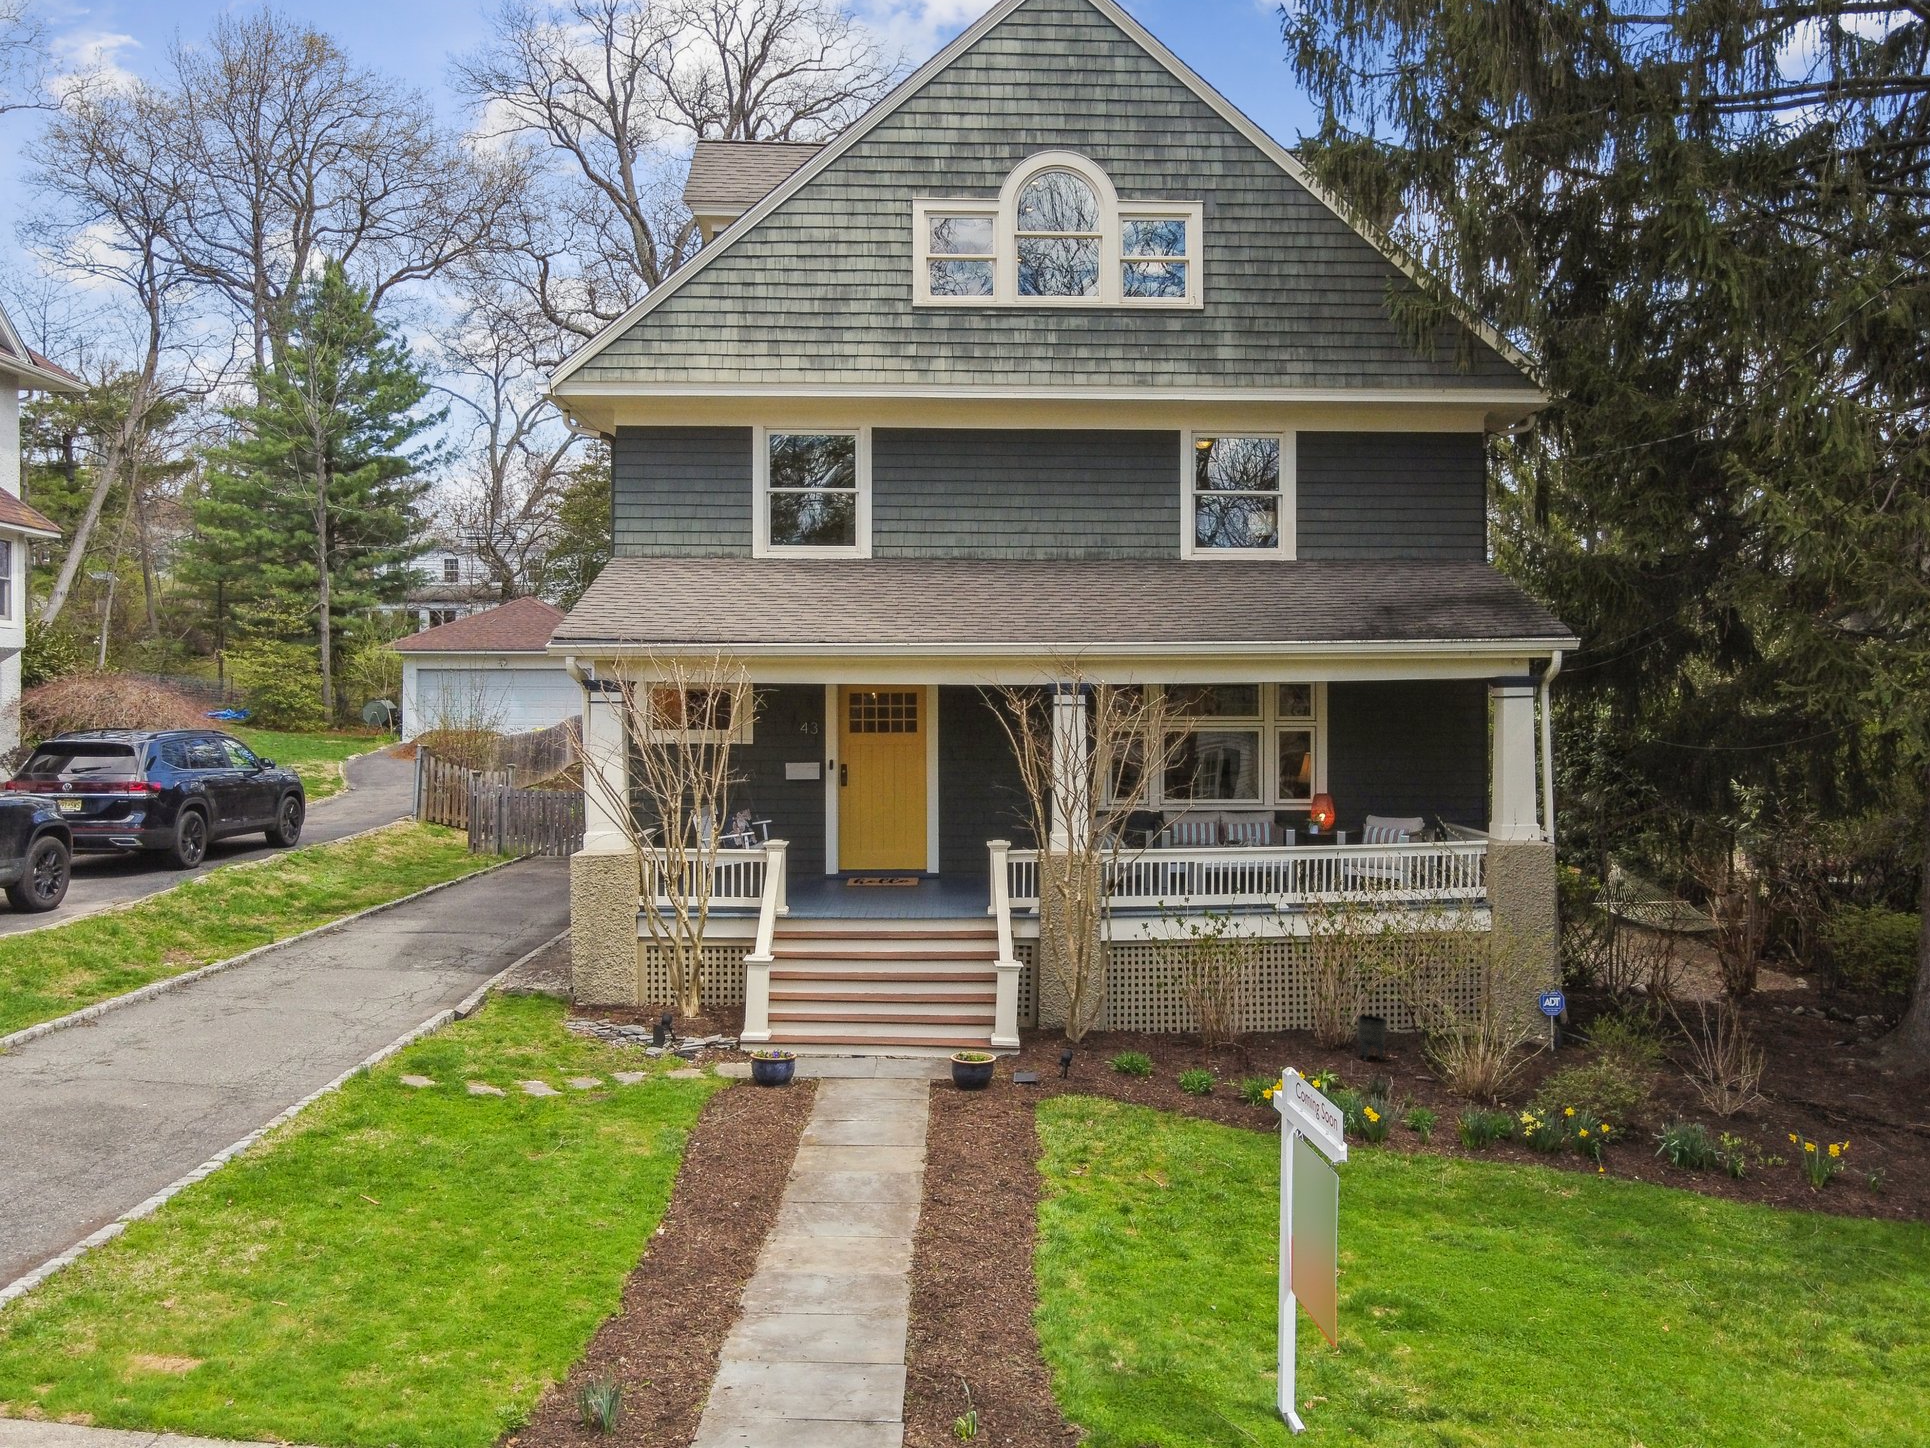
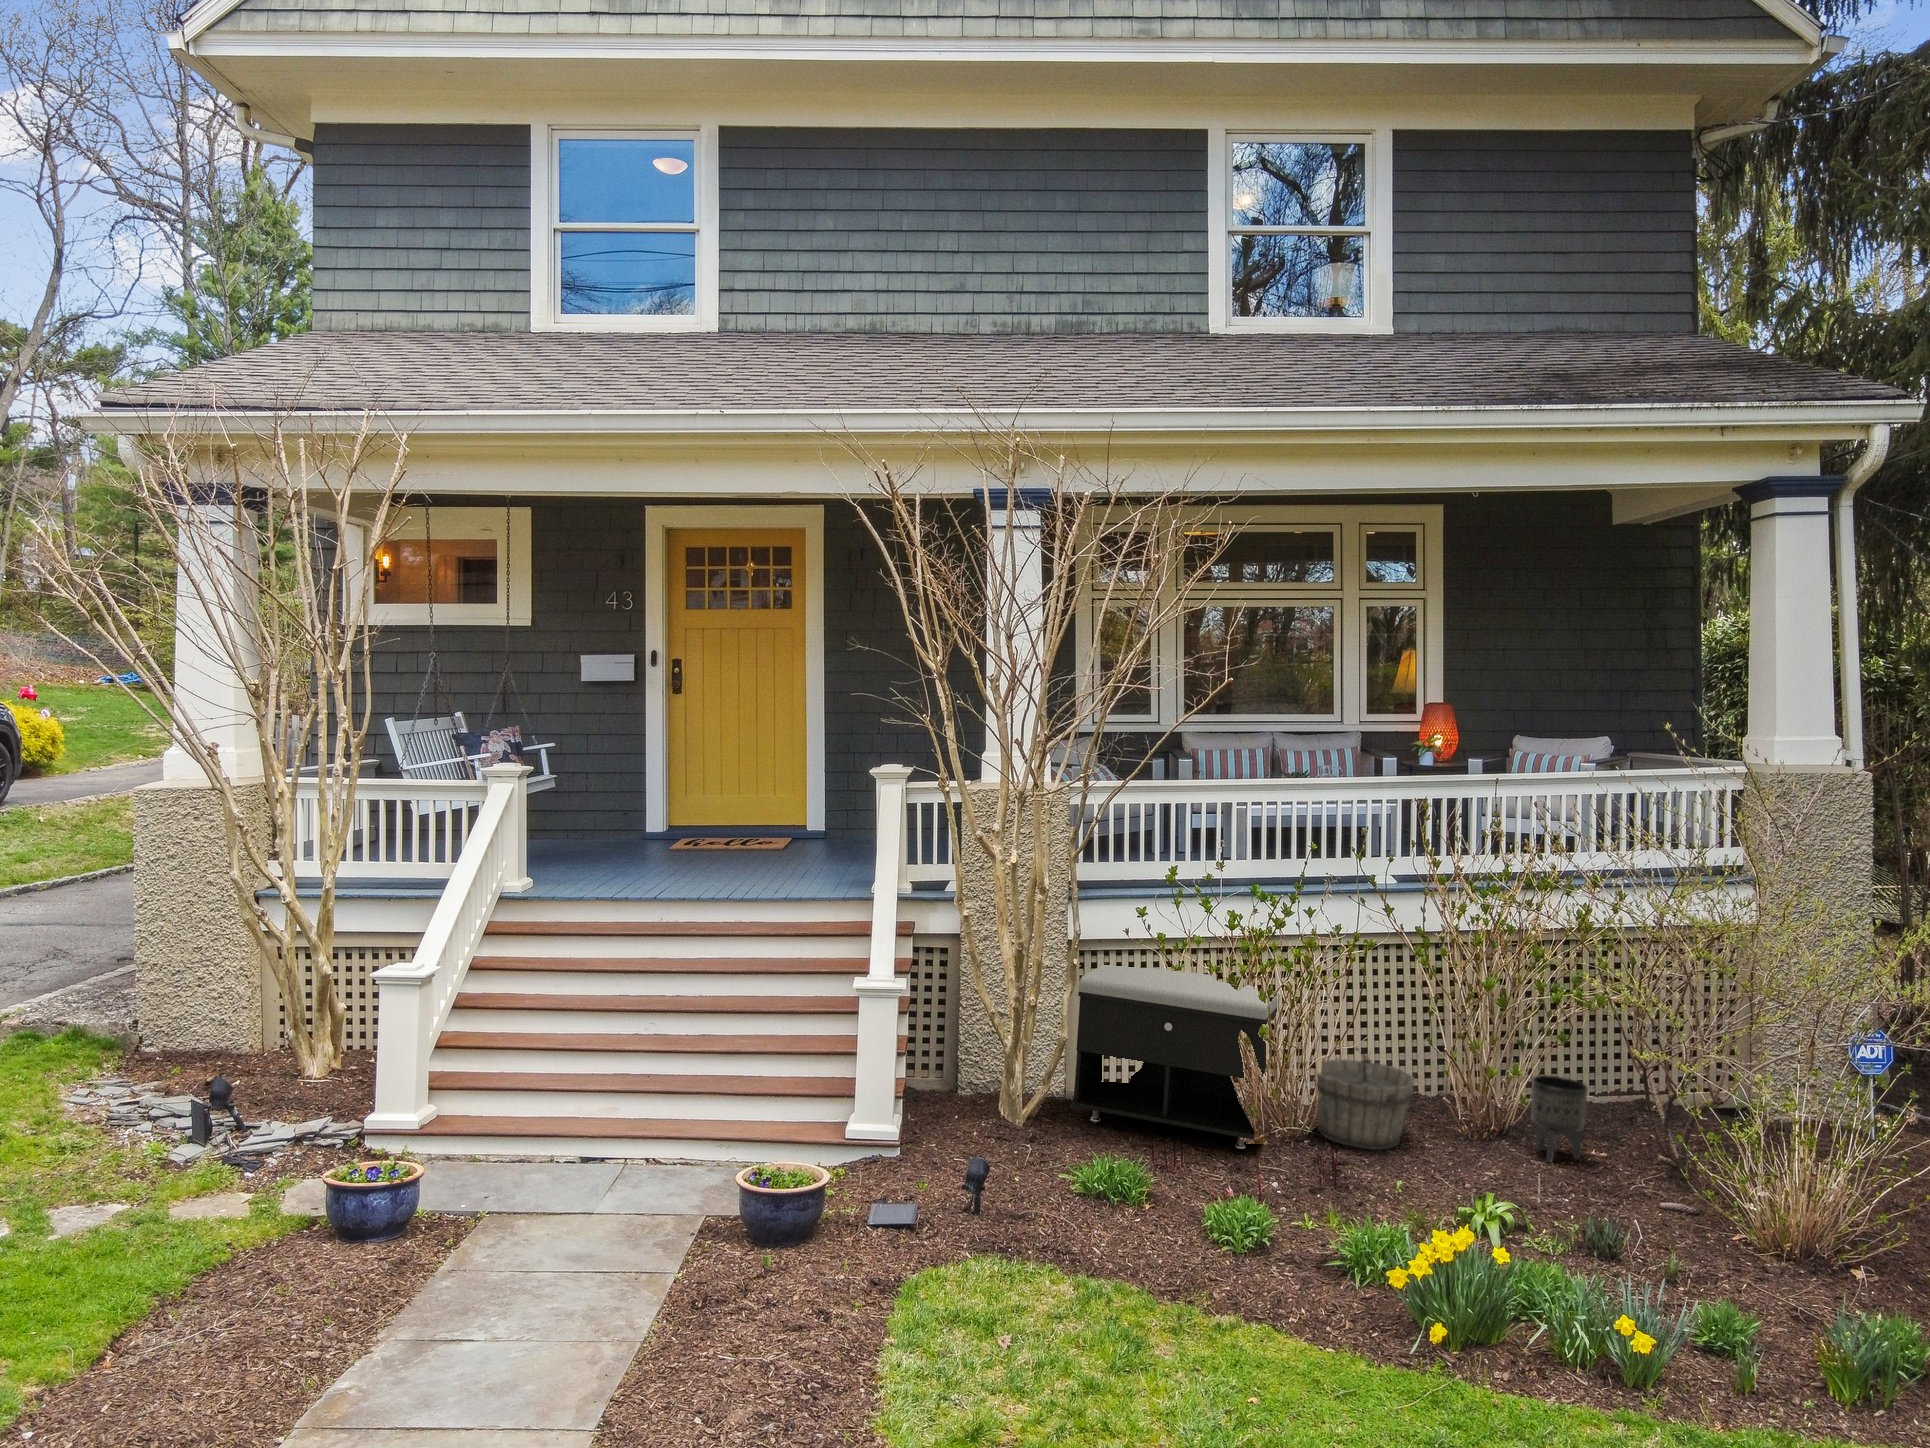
storage bench: none [1106,954,1224,1054] -> present [1072,963,1279,1149]
wooden bucket: none [1238,1000,1294,1055] -> present [1317,1048,1414,1150]

